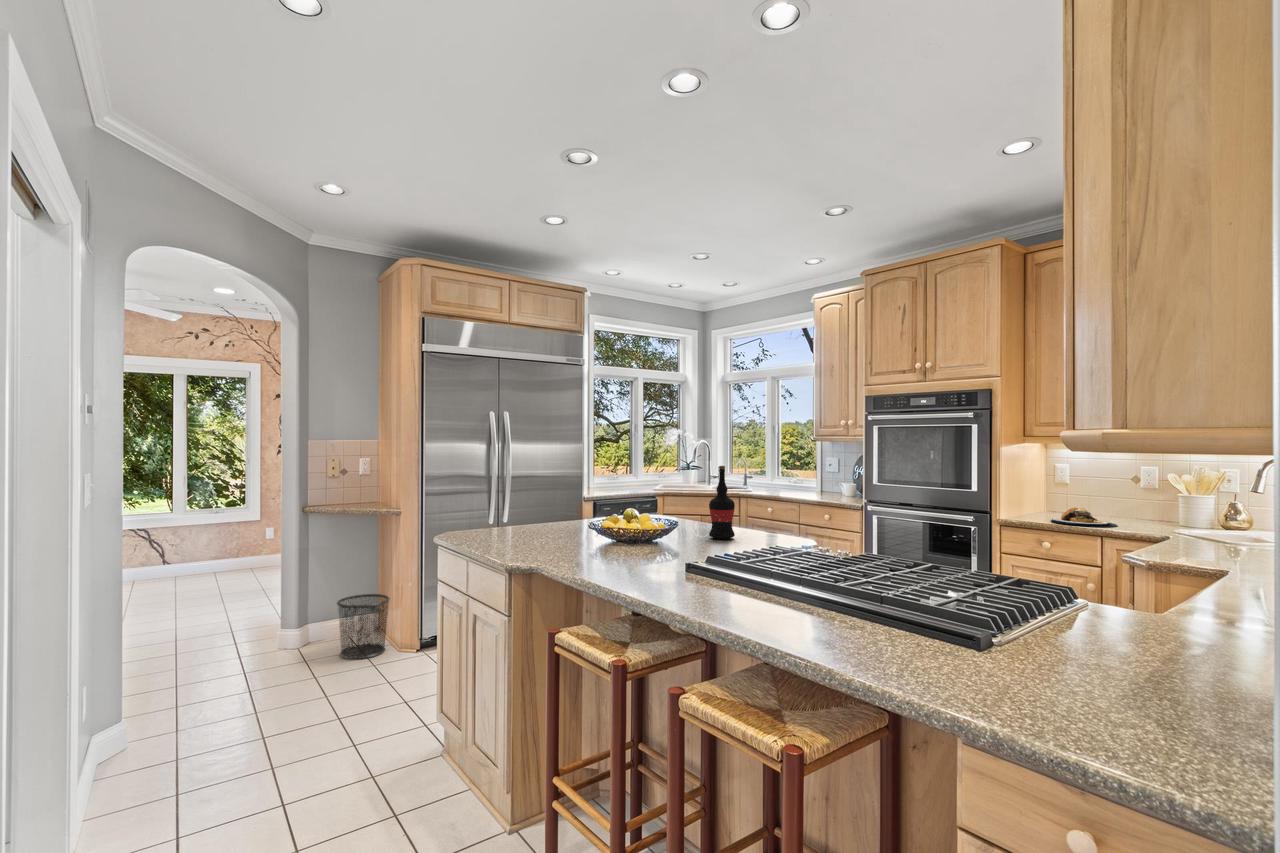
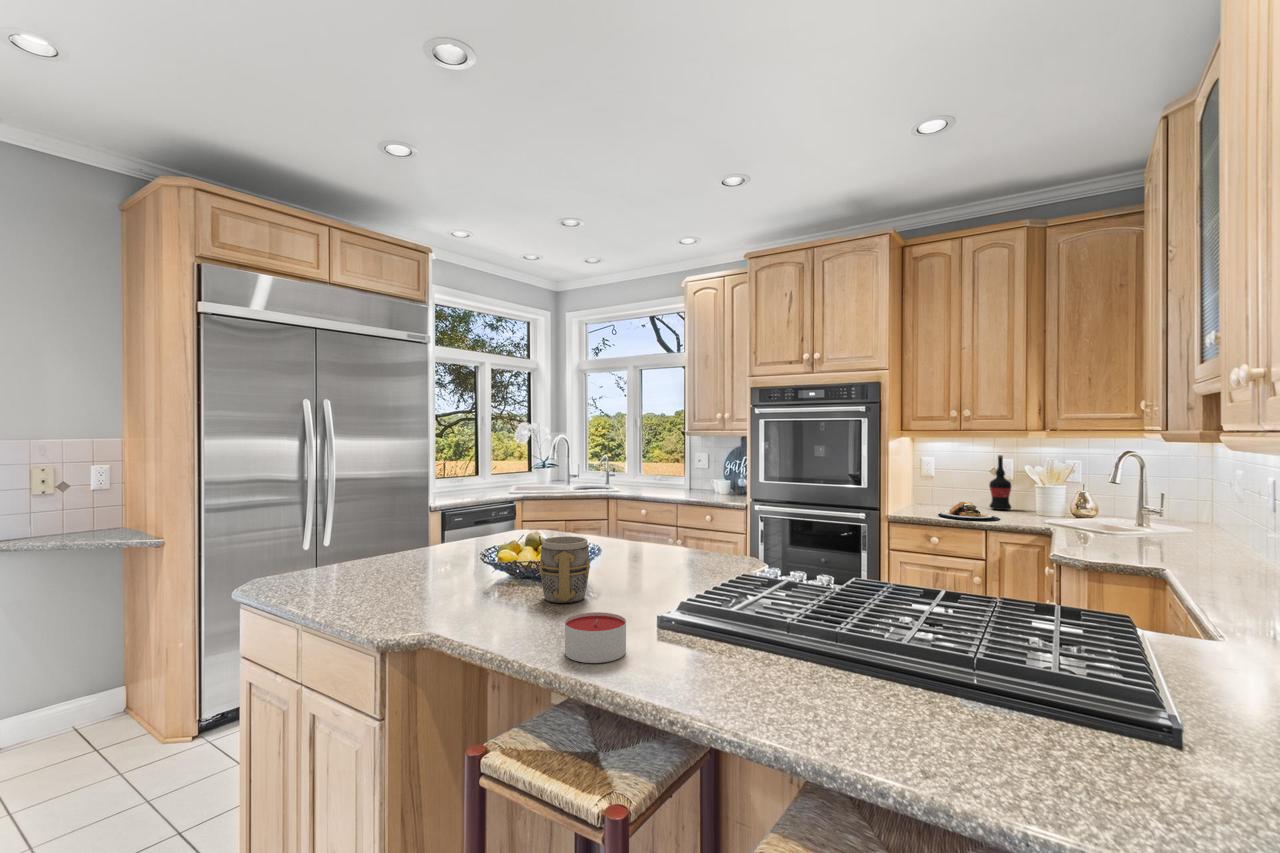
wine bottle: present [709,466,735,539] -> present [989,455,1011,510]
mug: none [617,509,653,555] -> present [539,536,590,603]
candle: none [609,552,649,580] -> present [565,612,626,663]
trash can: present [337,594,390,659] -> none [60,653,152,754]

